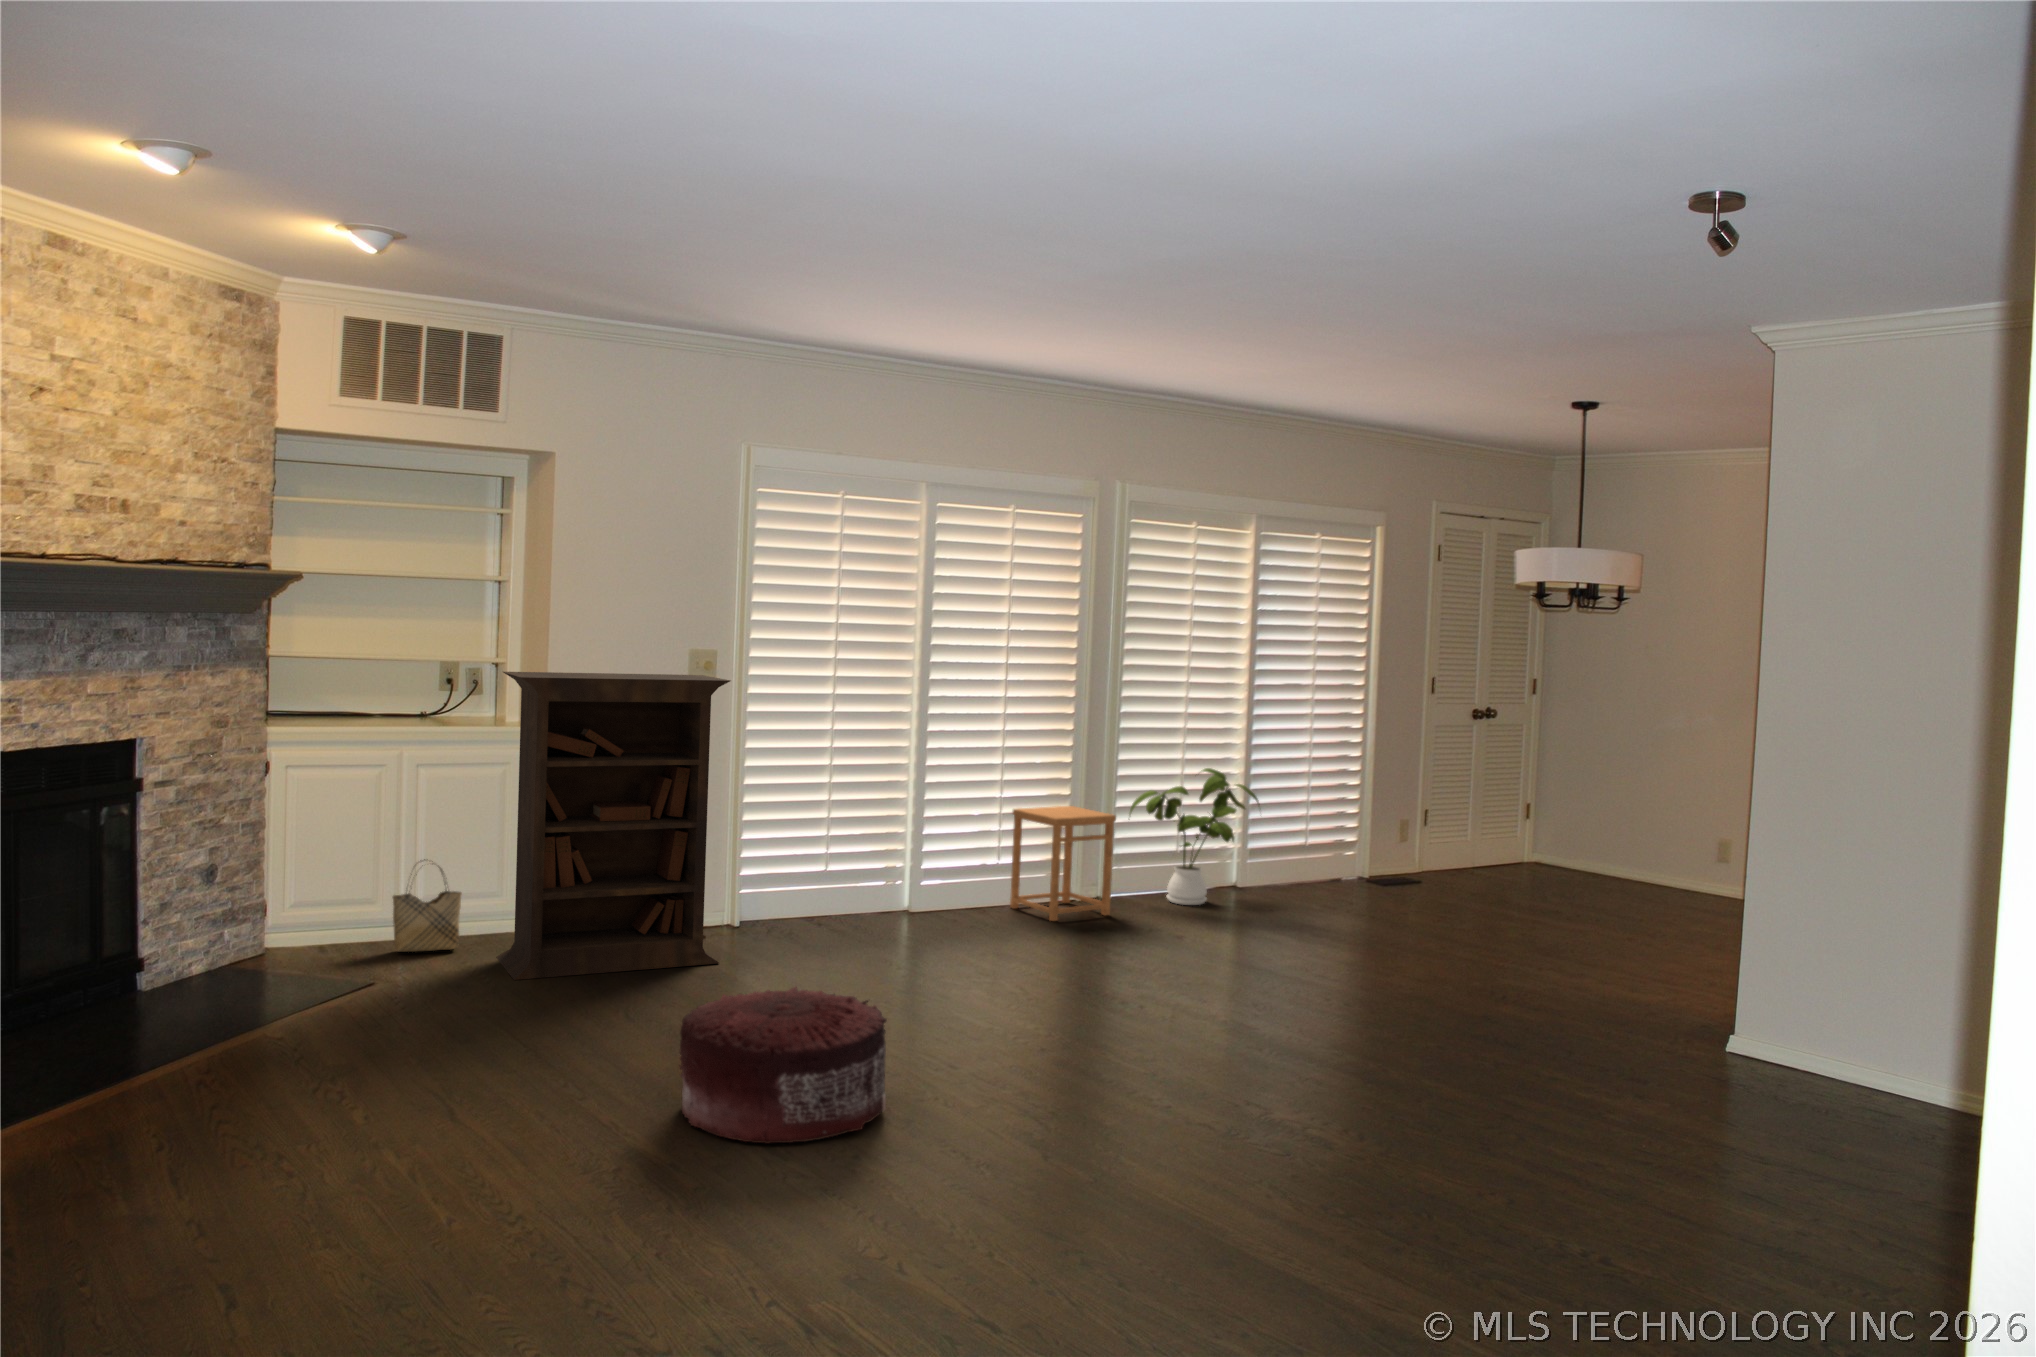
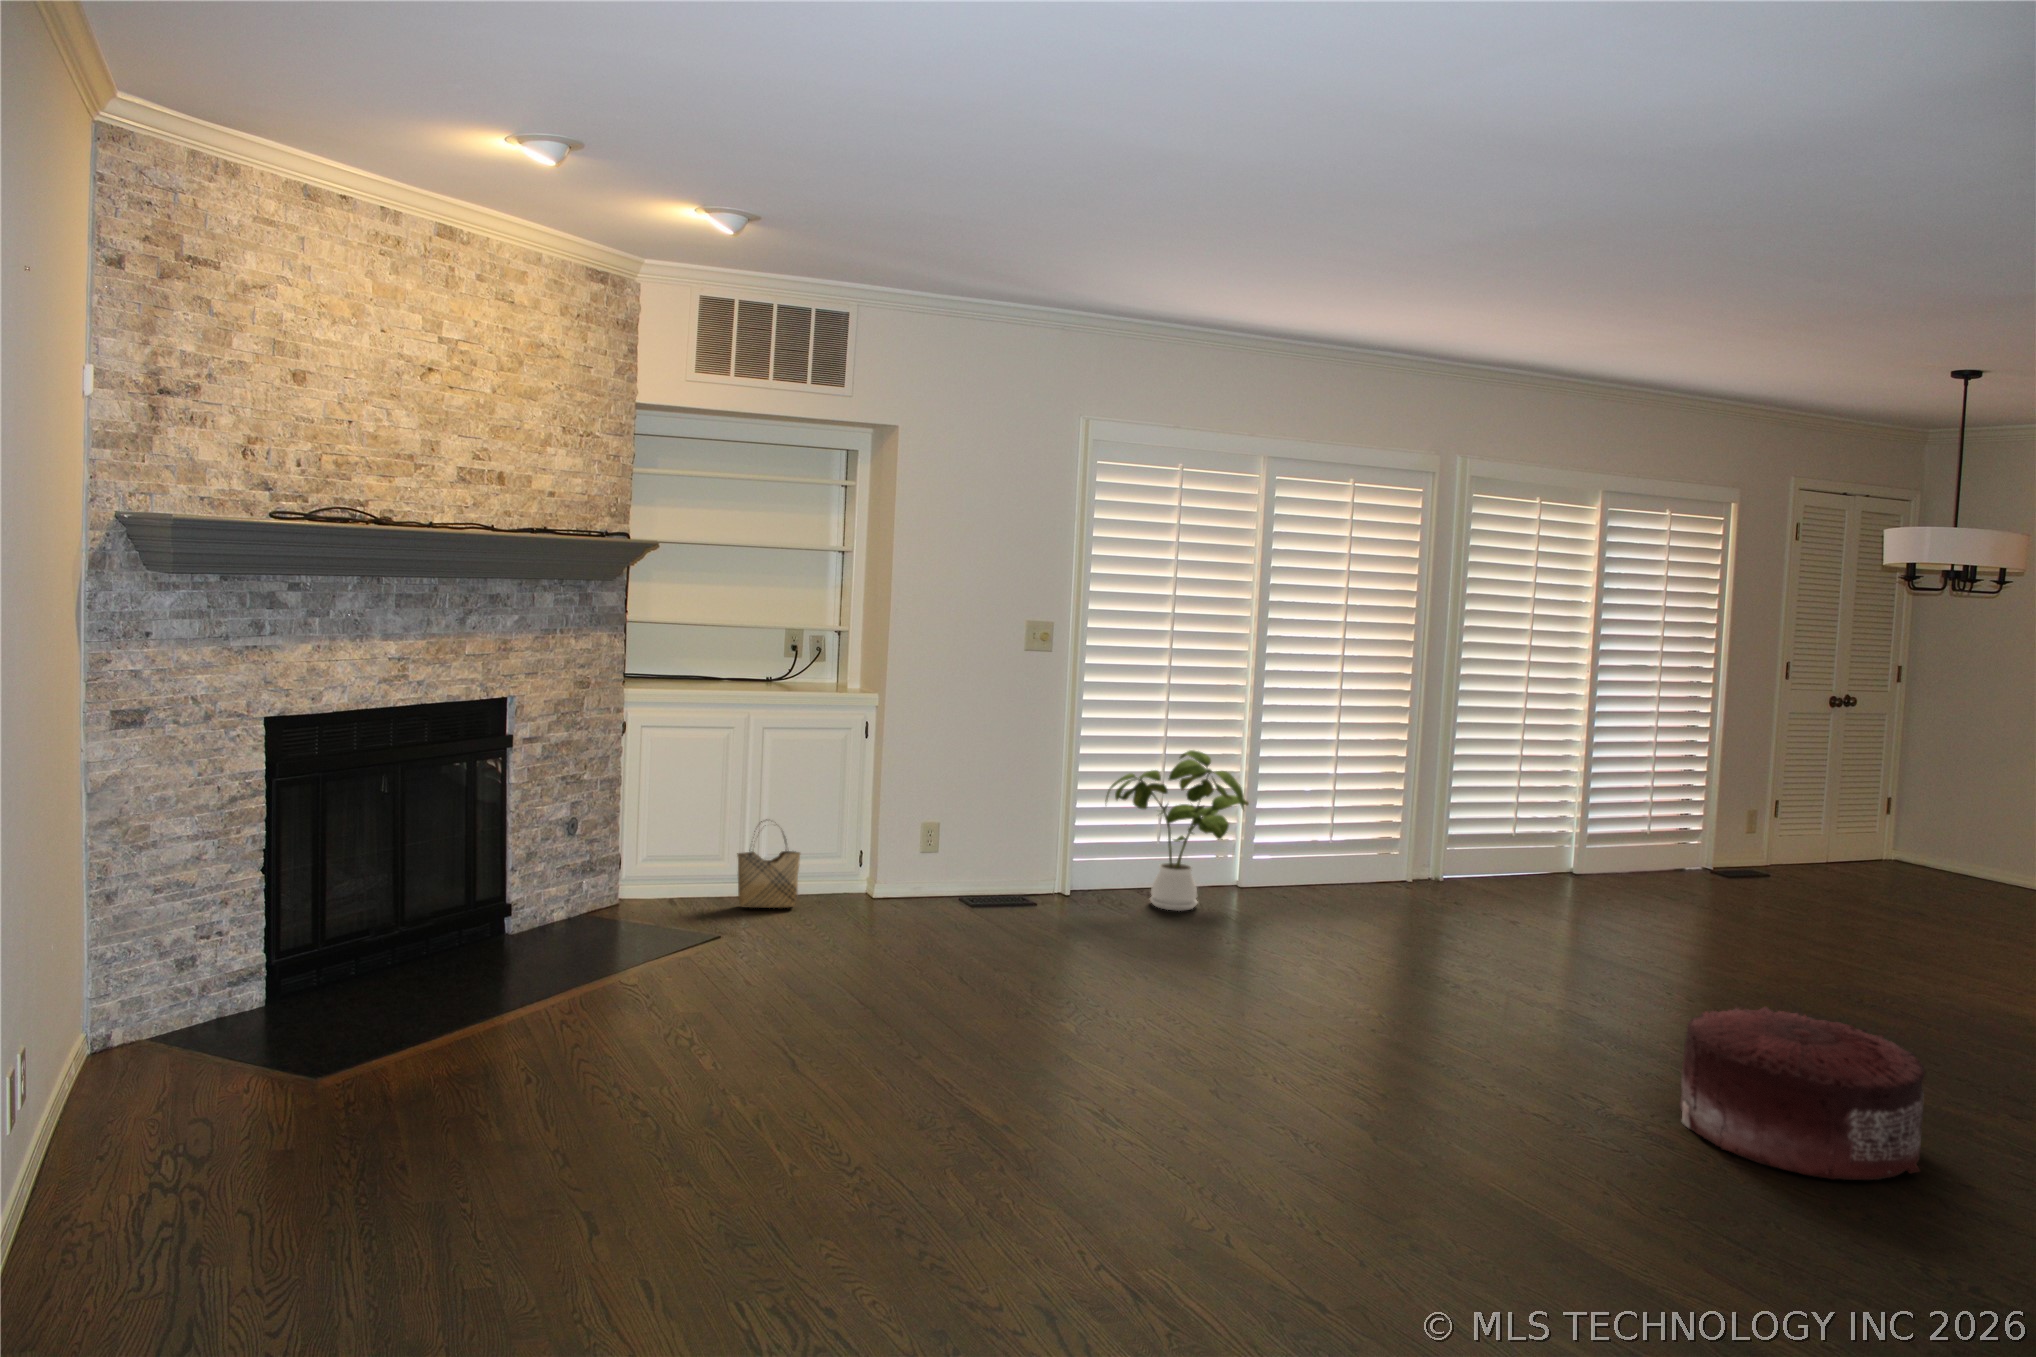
bookcase: present [496,672,731,980] -> none [830,640,1061,943]
house plant: present [1130,768,1260,905] -> present [1105,750,1249,911]
side table: present [1010,806,1116,921] -> none [1339,788,1456,909]
pouf: present [680,987,887,1144] -> present [1679,1007,1926,1180]

